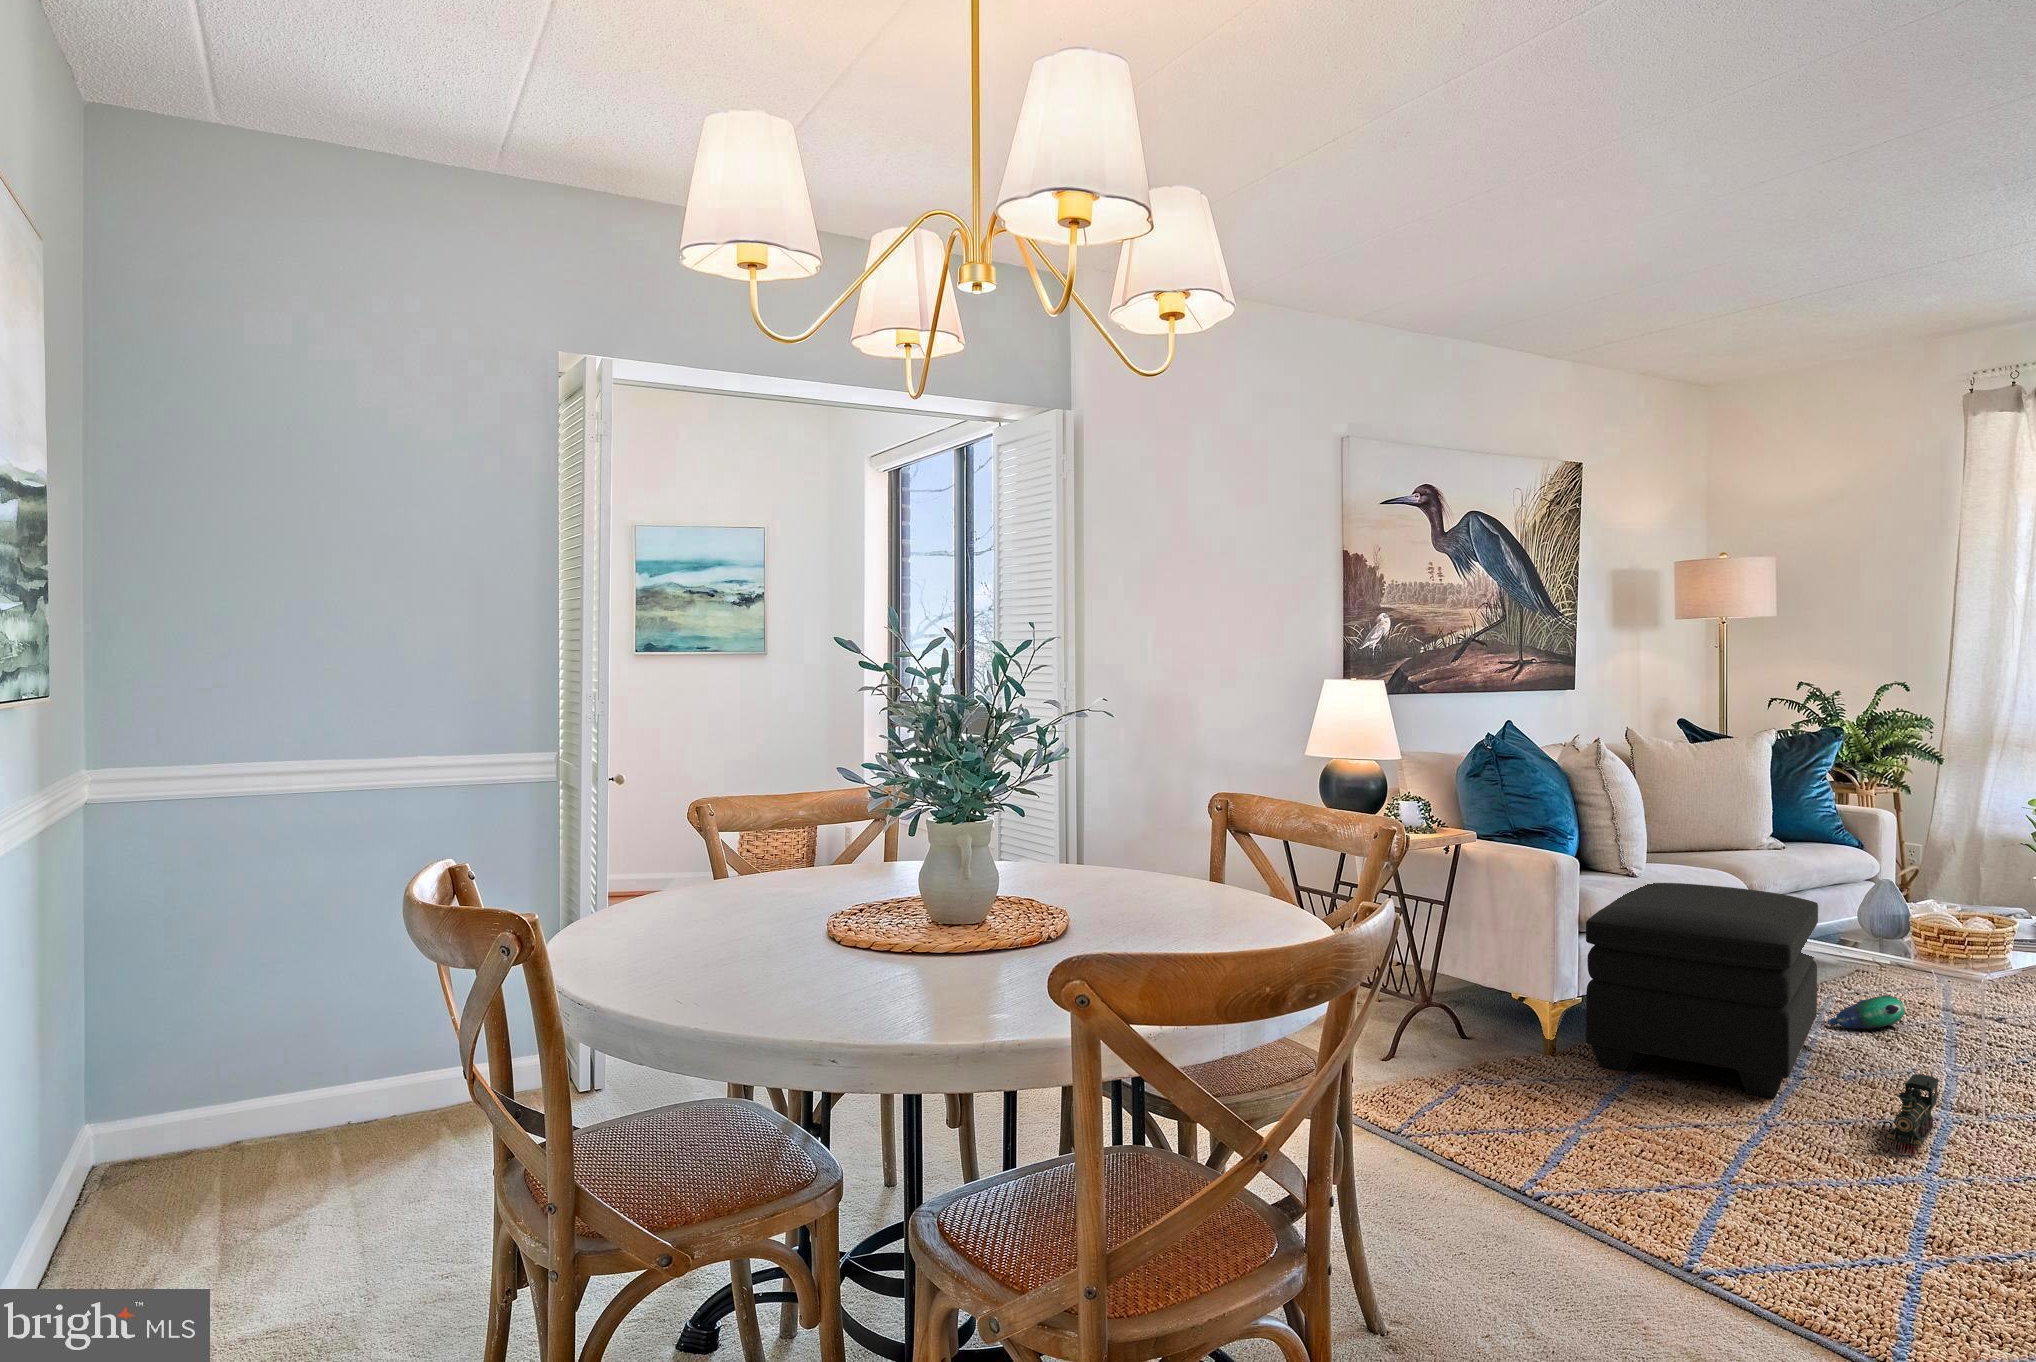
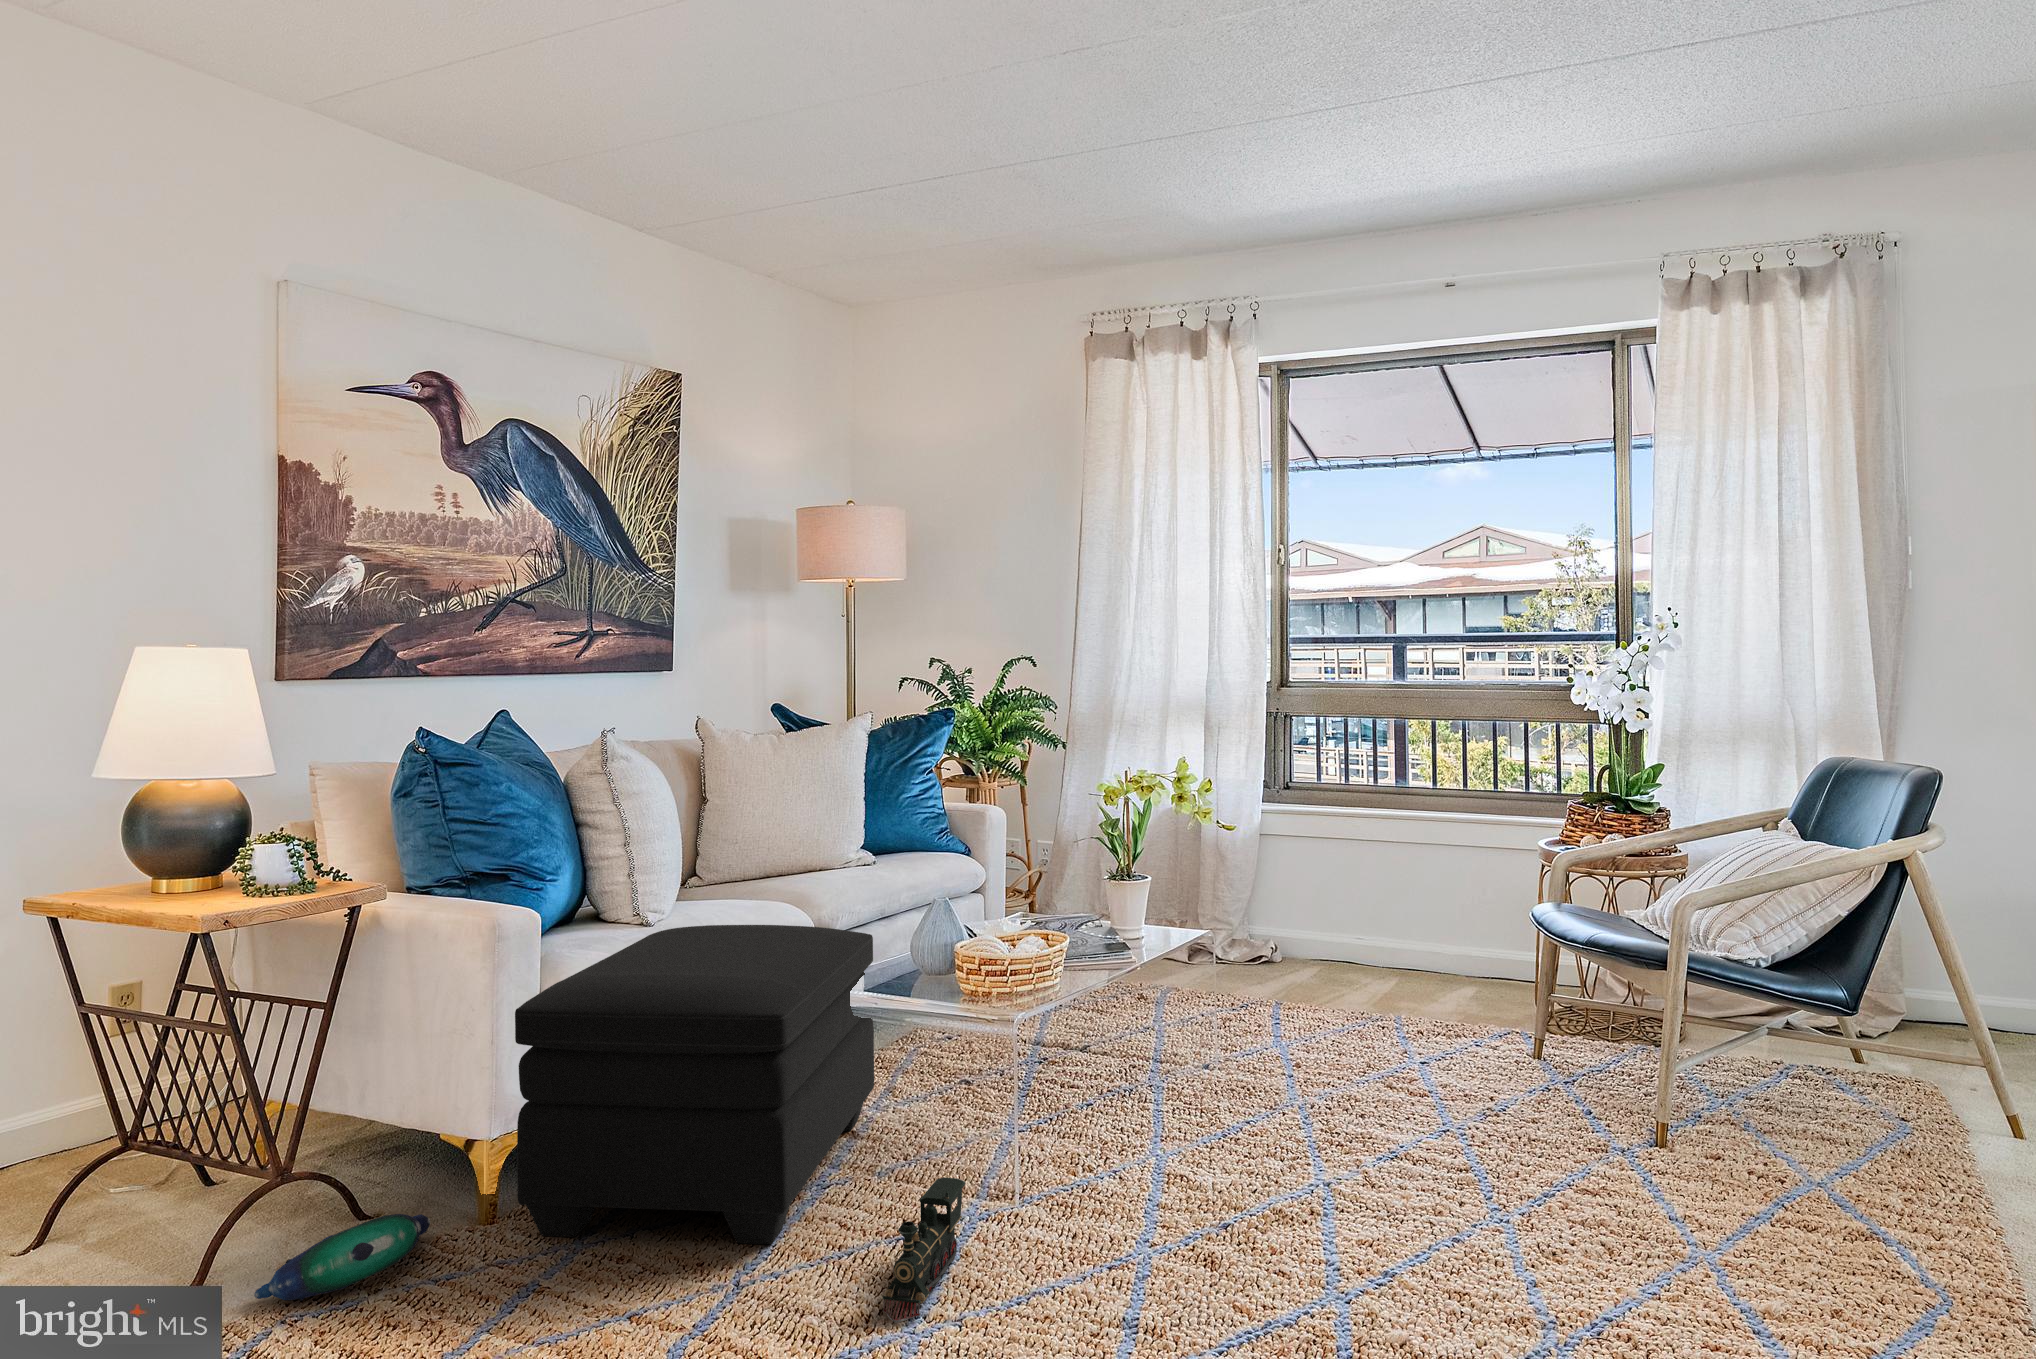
plush toy: present [1827,995,1904,1029] -> present [254,1214,430,1301]

